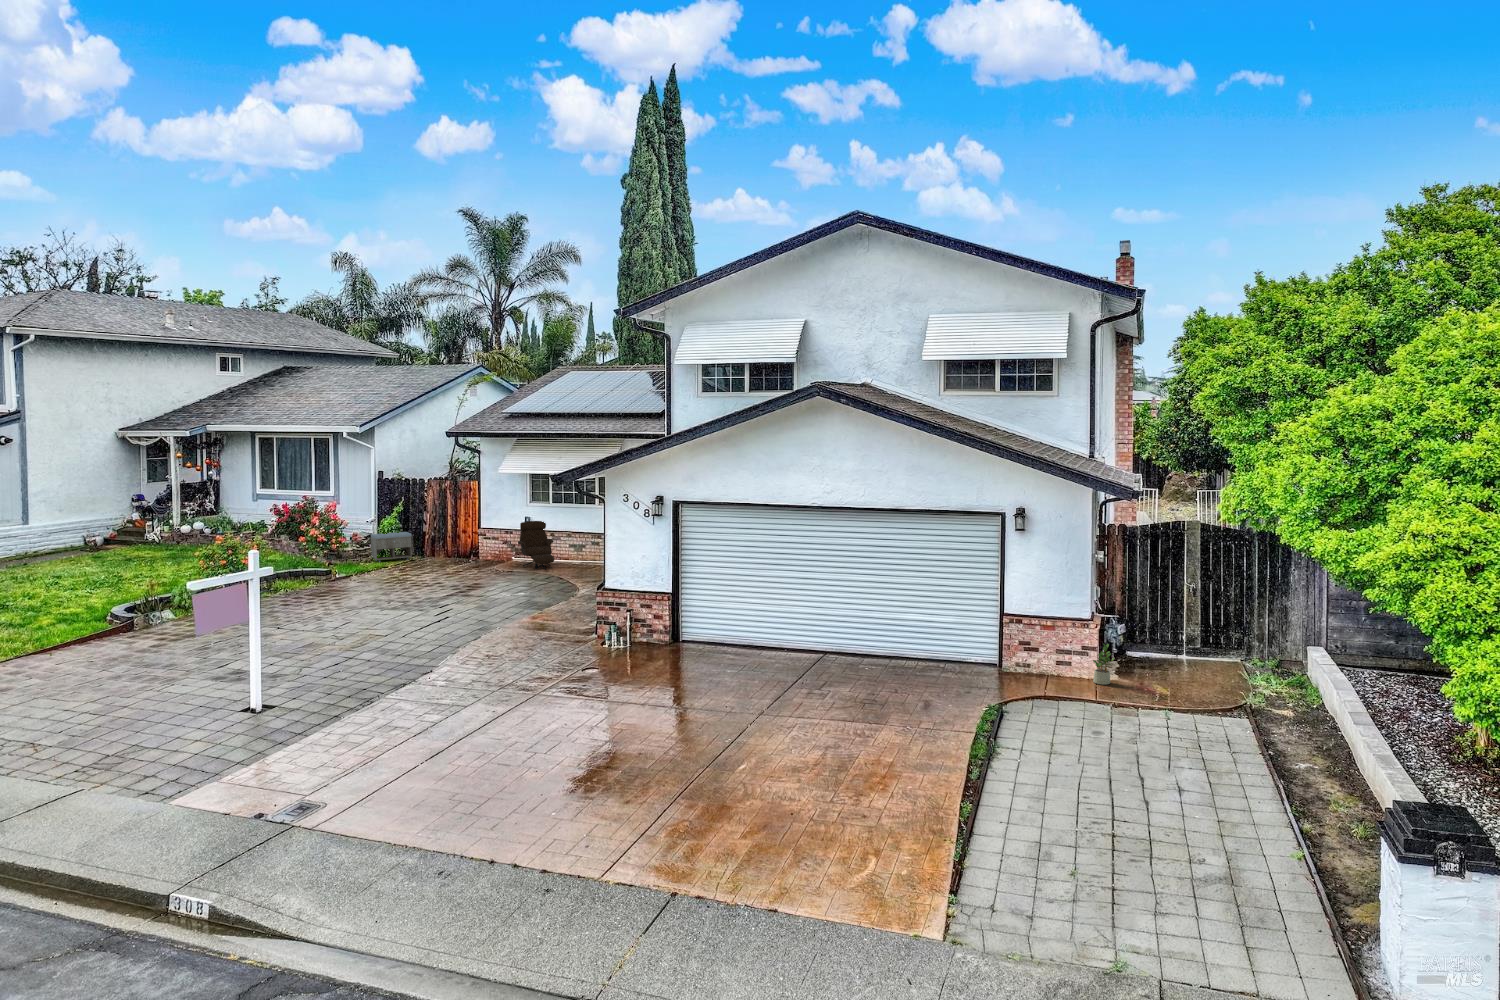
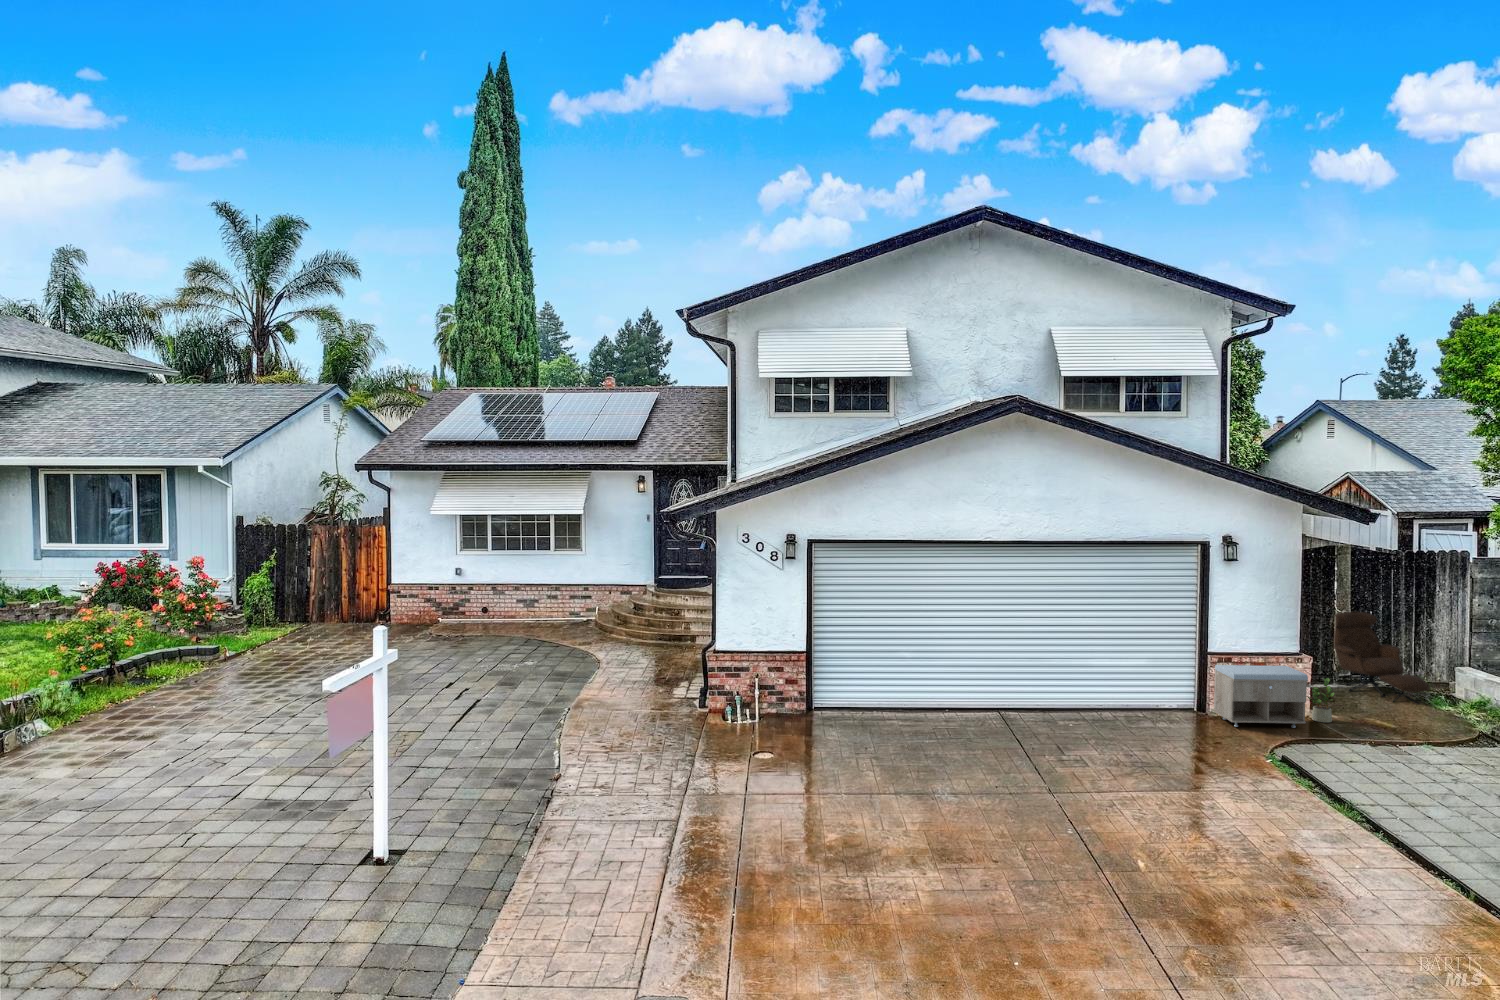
lounge chair: present [518,521,555,570] -> present [1333,612,1430,704]
storage bench: present [371,532,412,562] -> present [1214,665,1308,728]

